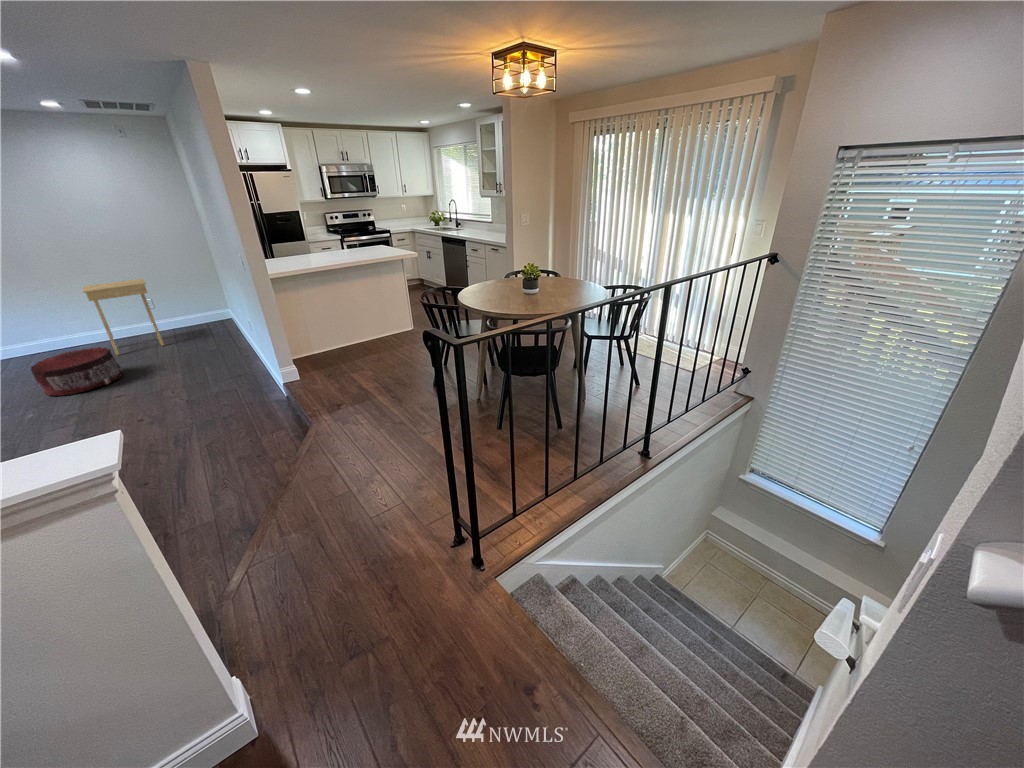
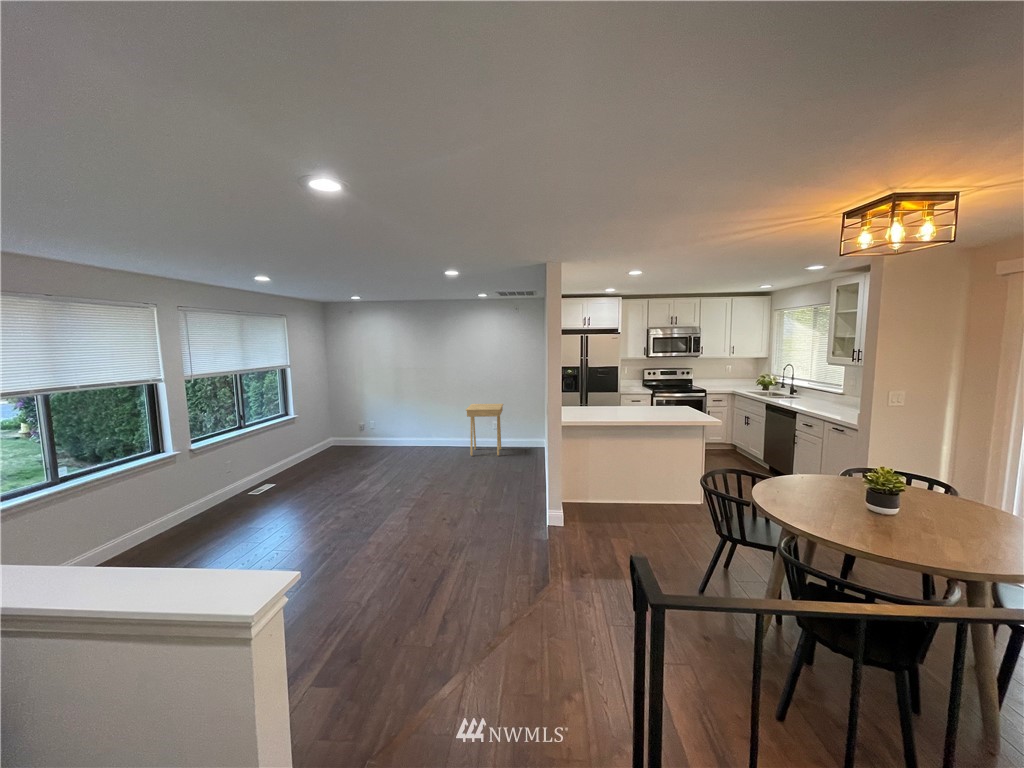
pouf: present [31,347,123,396] -> none [417,448,462,480]

